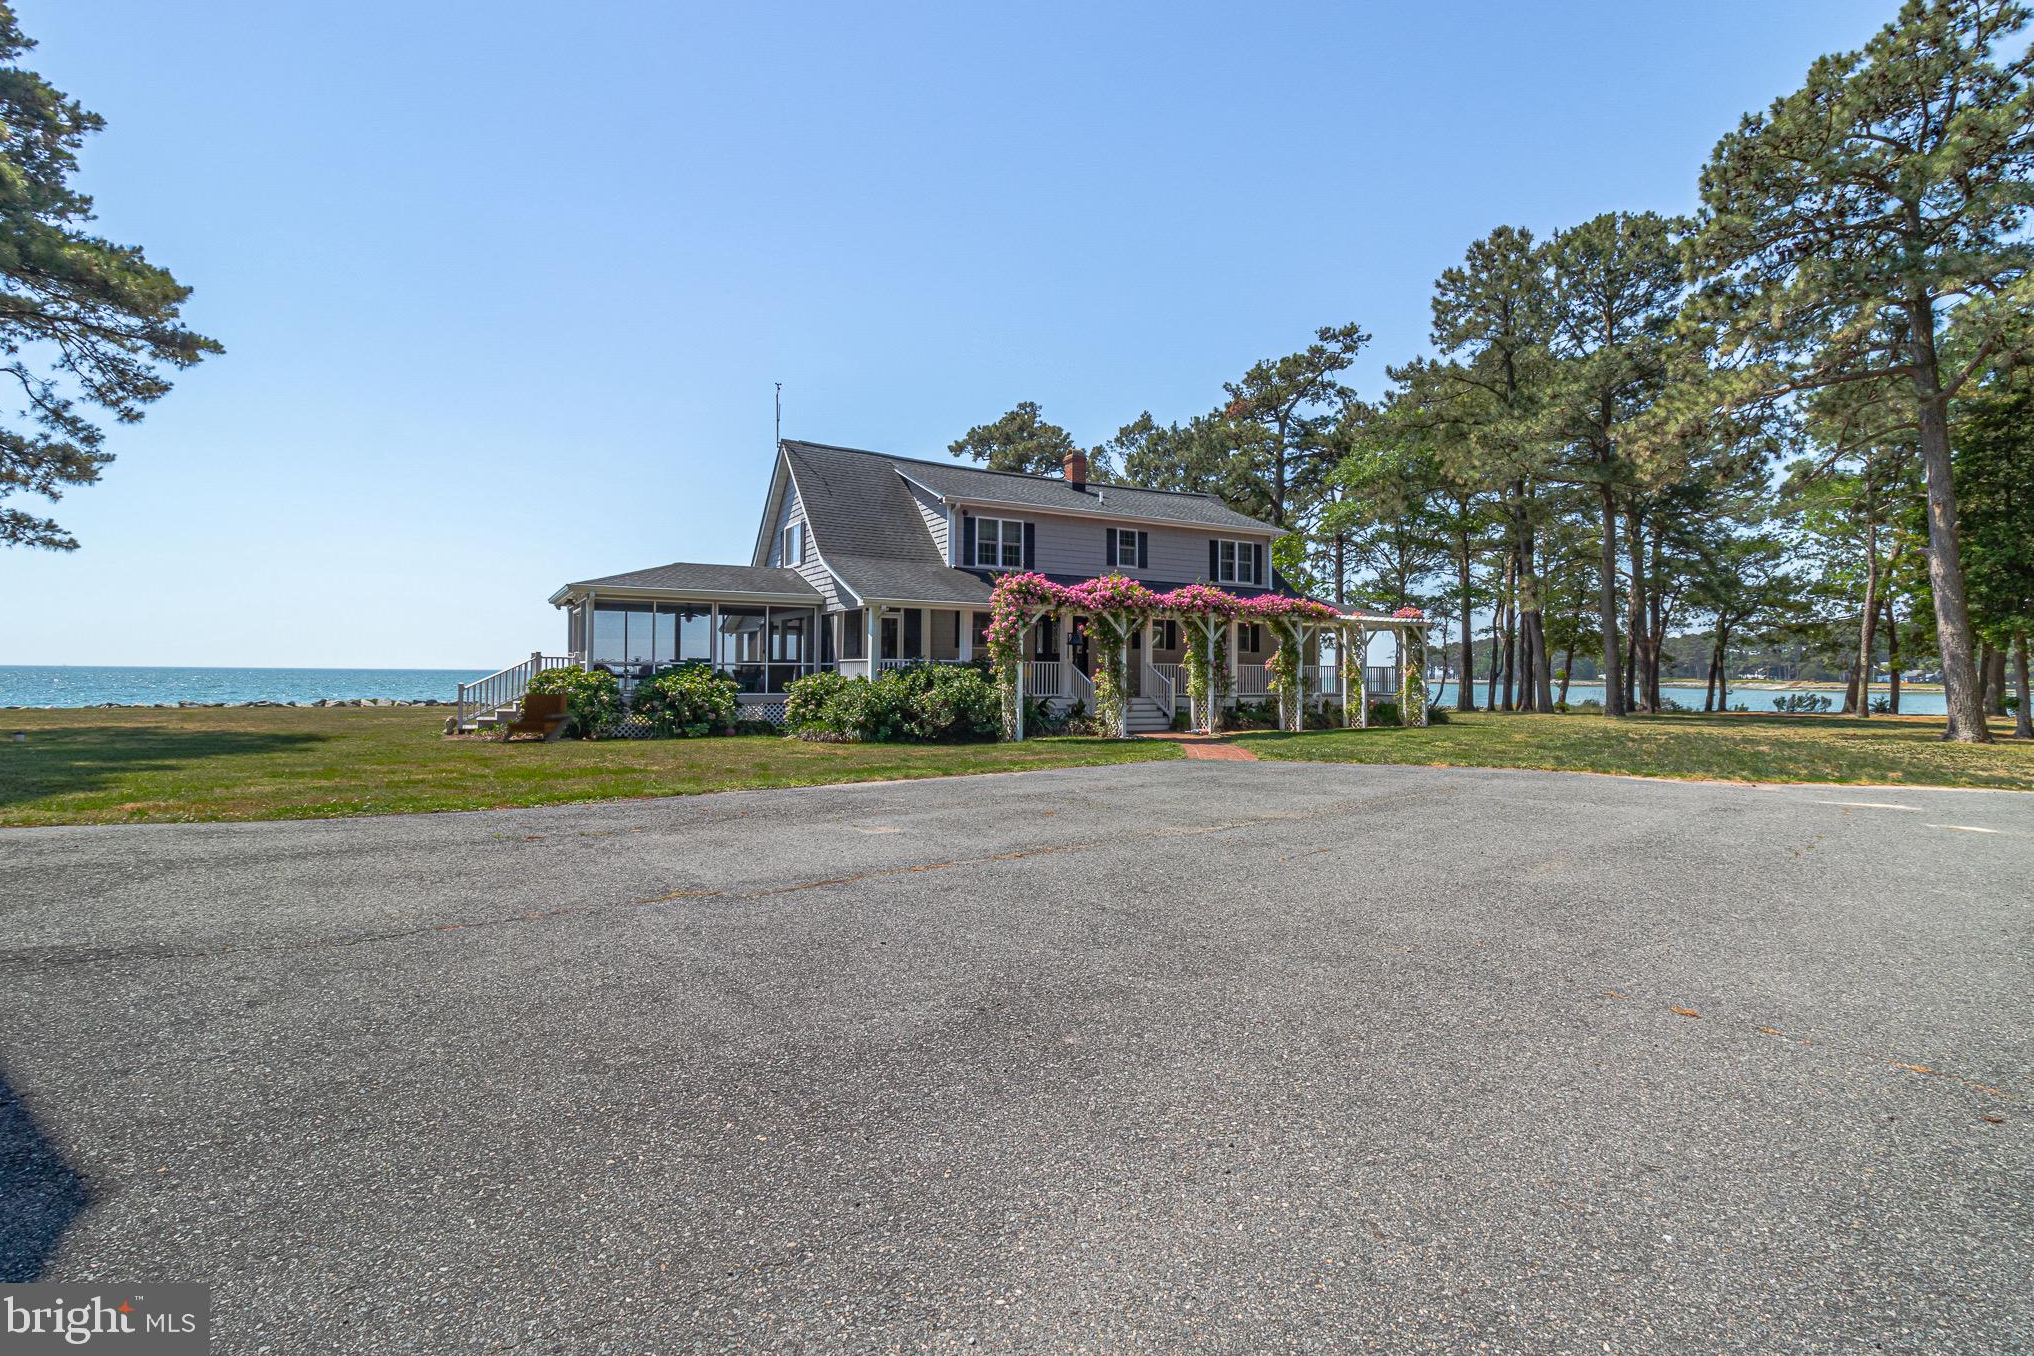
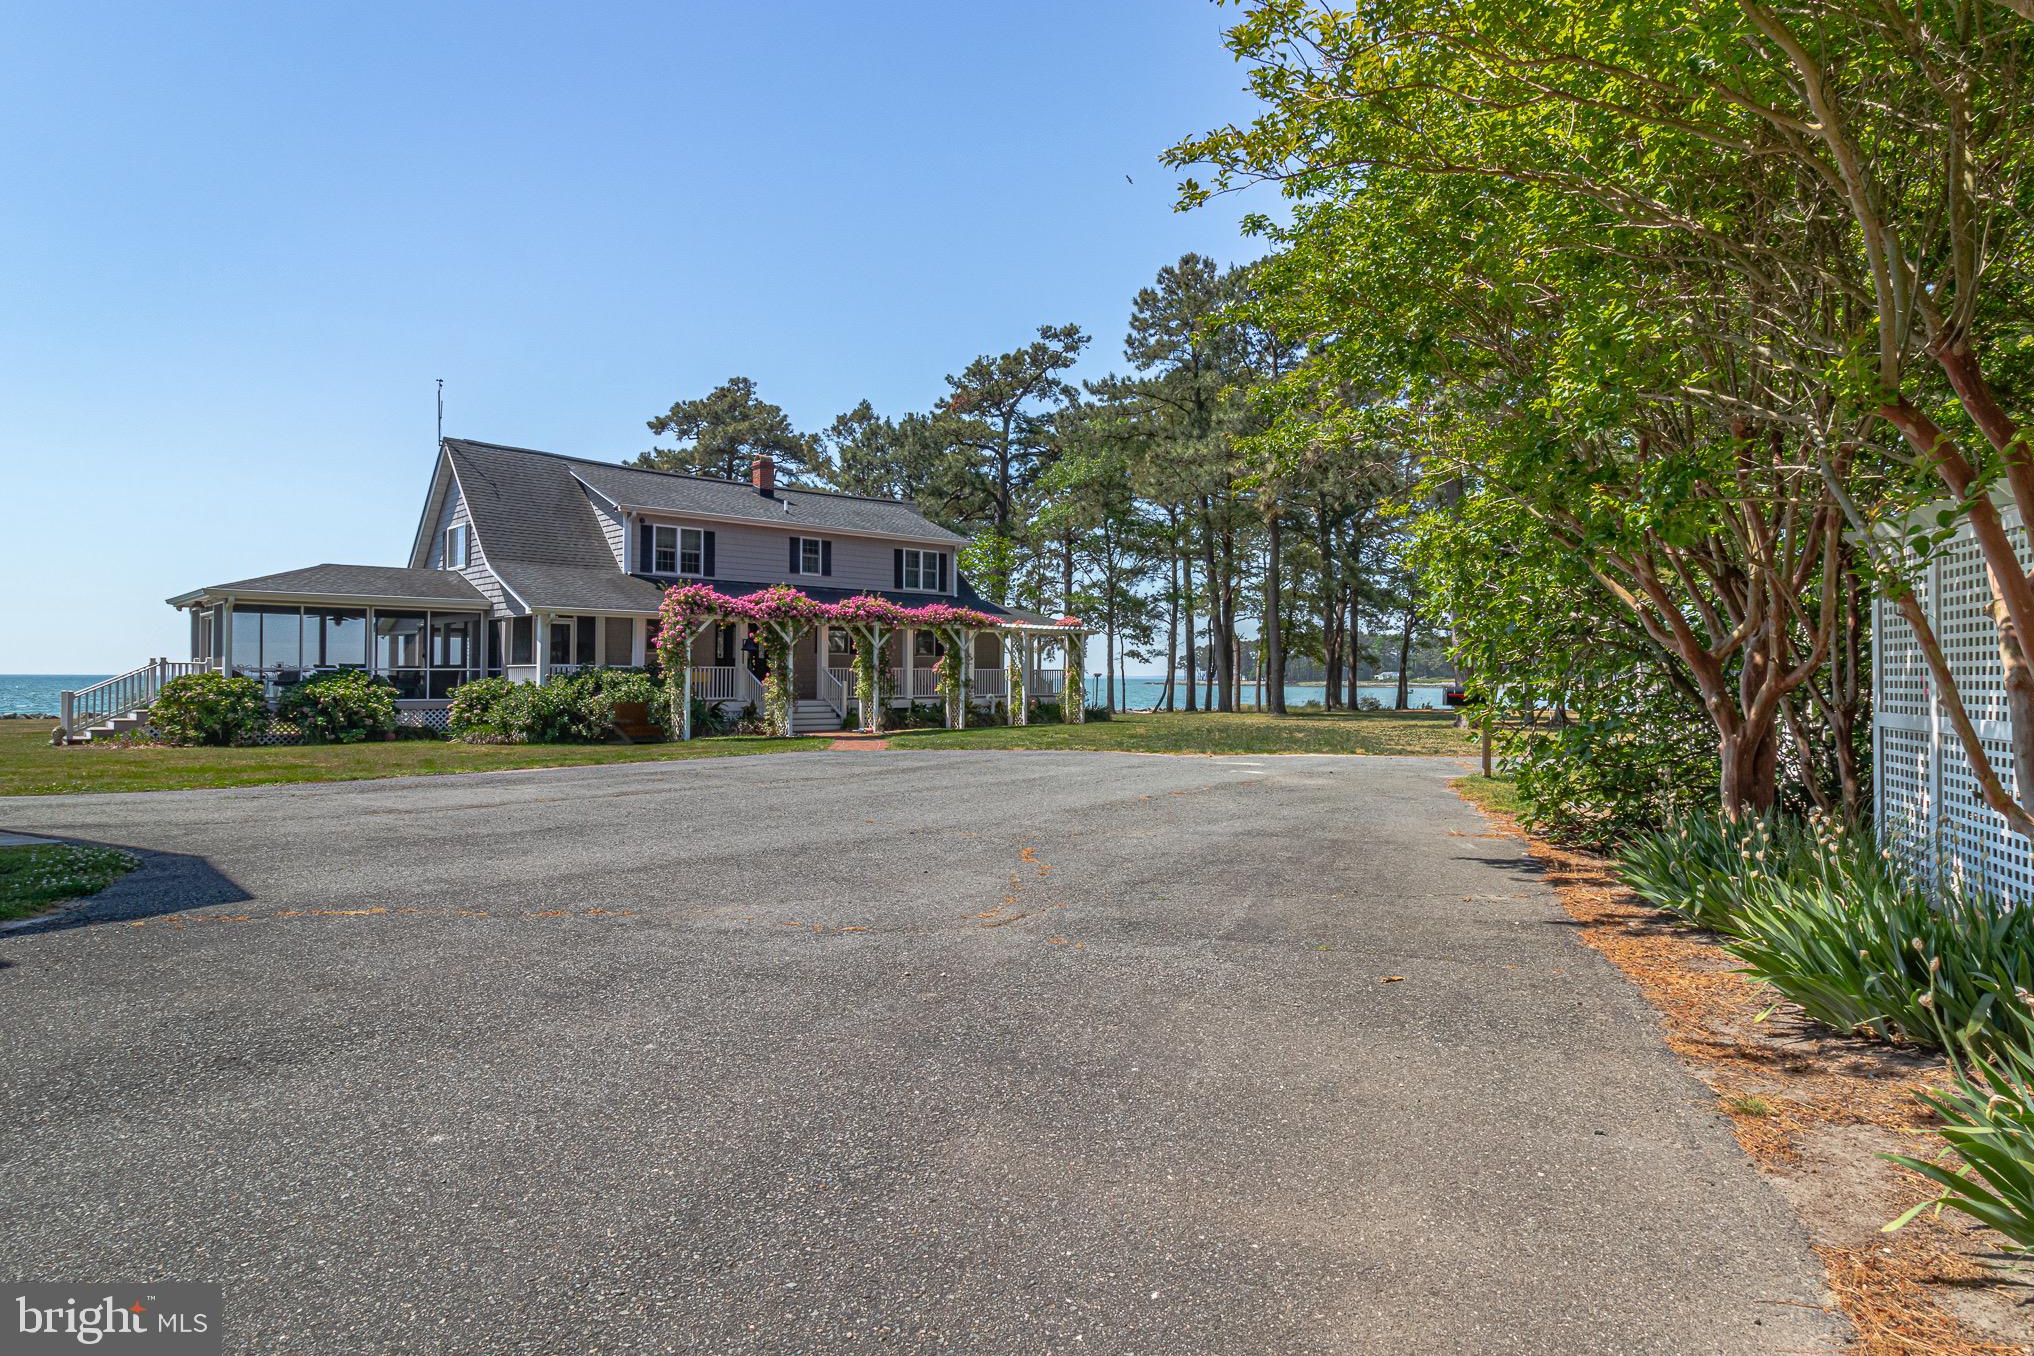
lounge chair: present [500,694,574,743] -> present [607,702,667,745]

